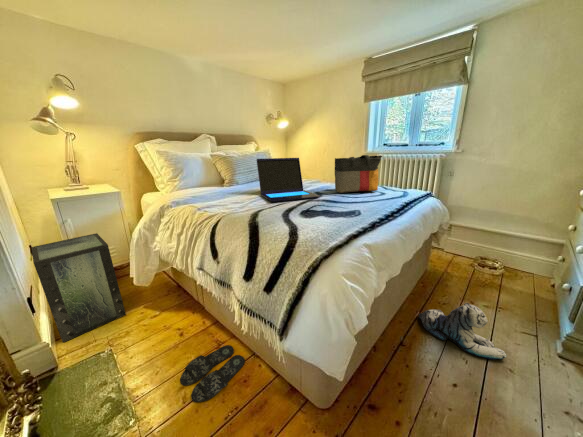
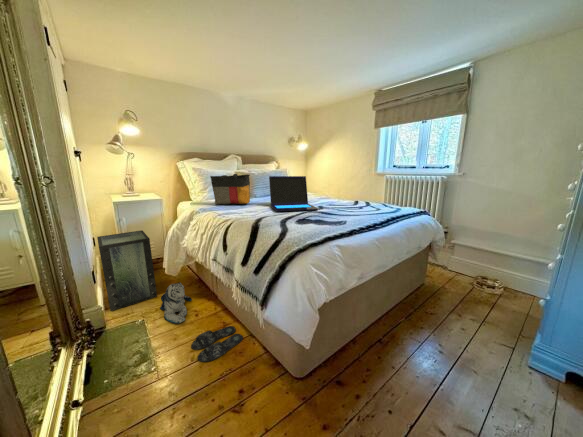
tote bag: present [335,155,382,193] -> present [210,174,250,204]
plush toy: present [419,303,507,359] -> present [160,283,192,324]

